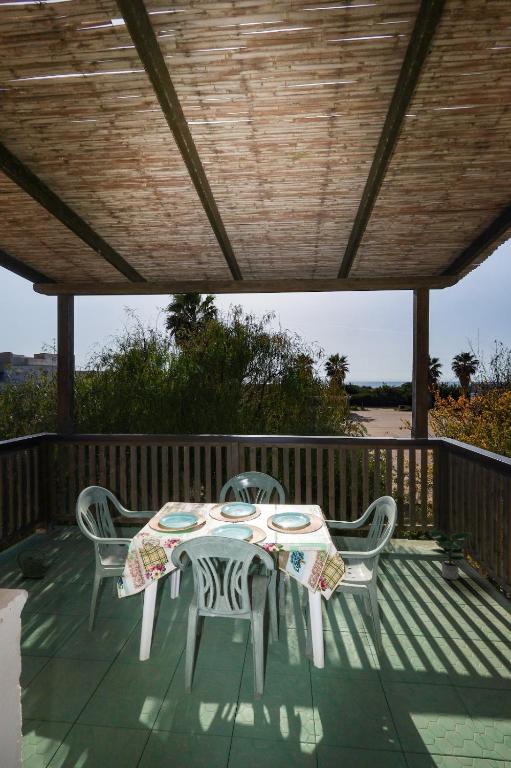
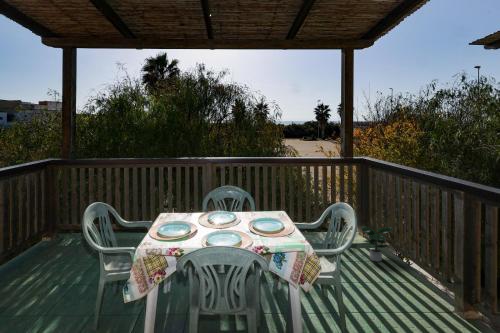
watering can: present [17,548,59,578] -> none [23,257,63,281]

